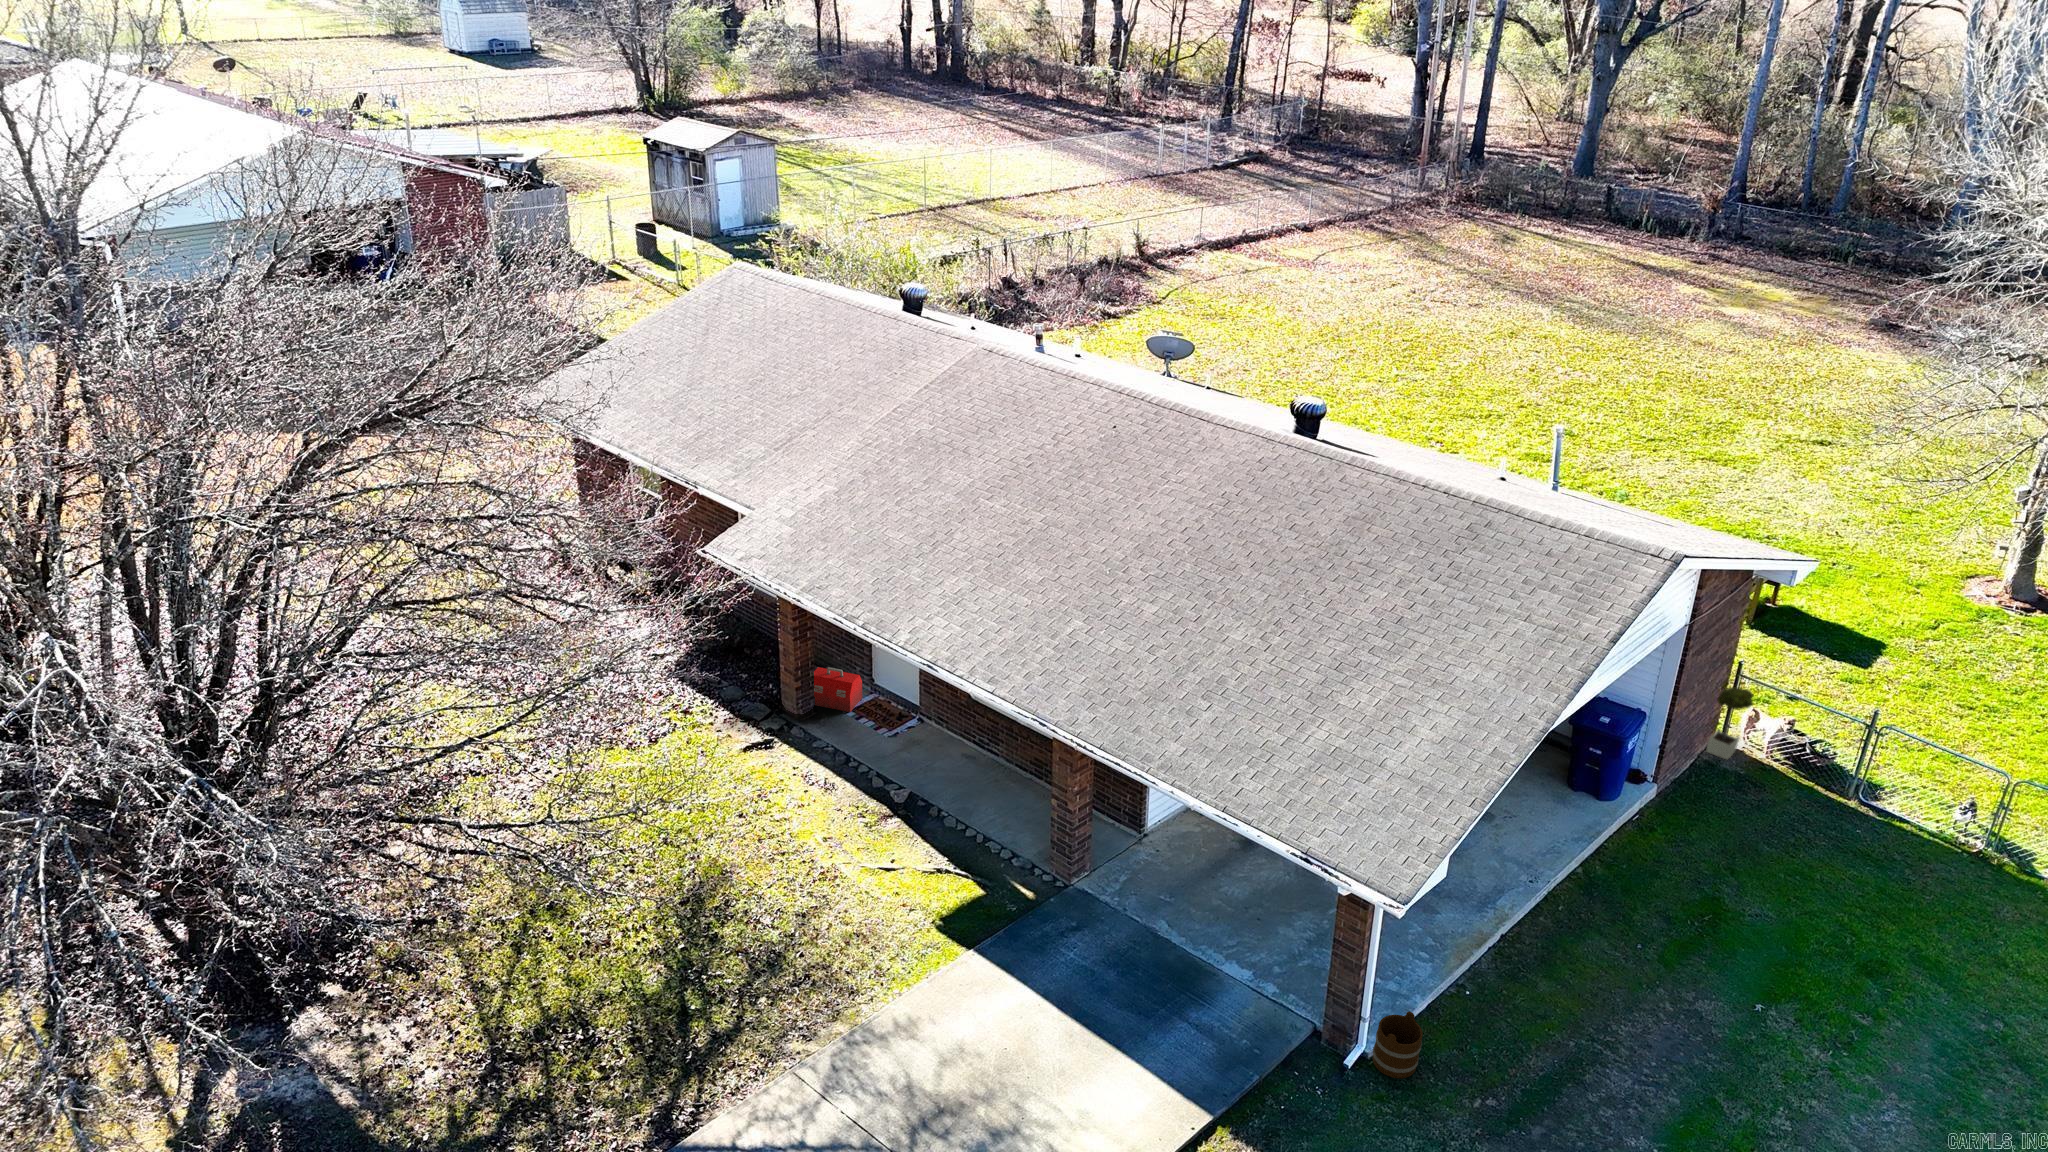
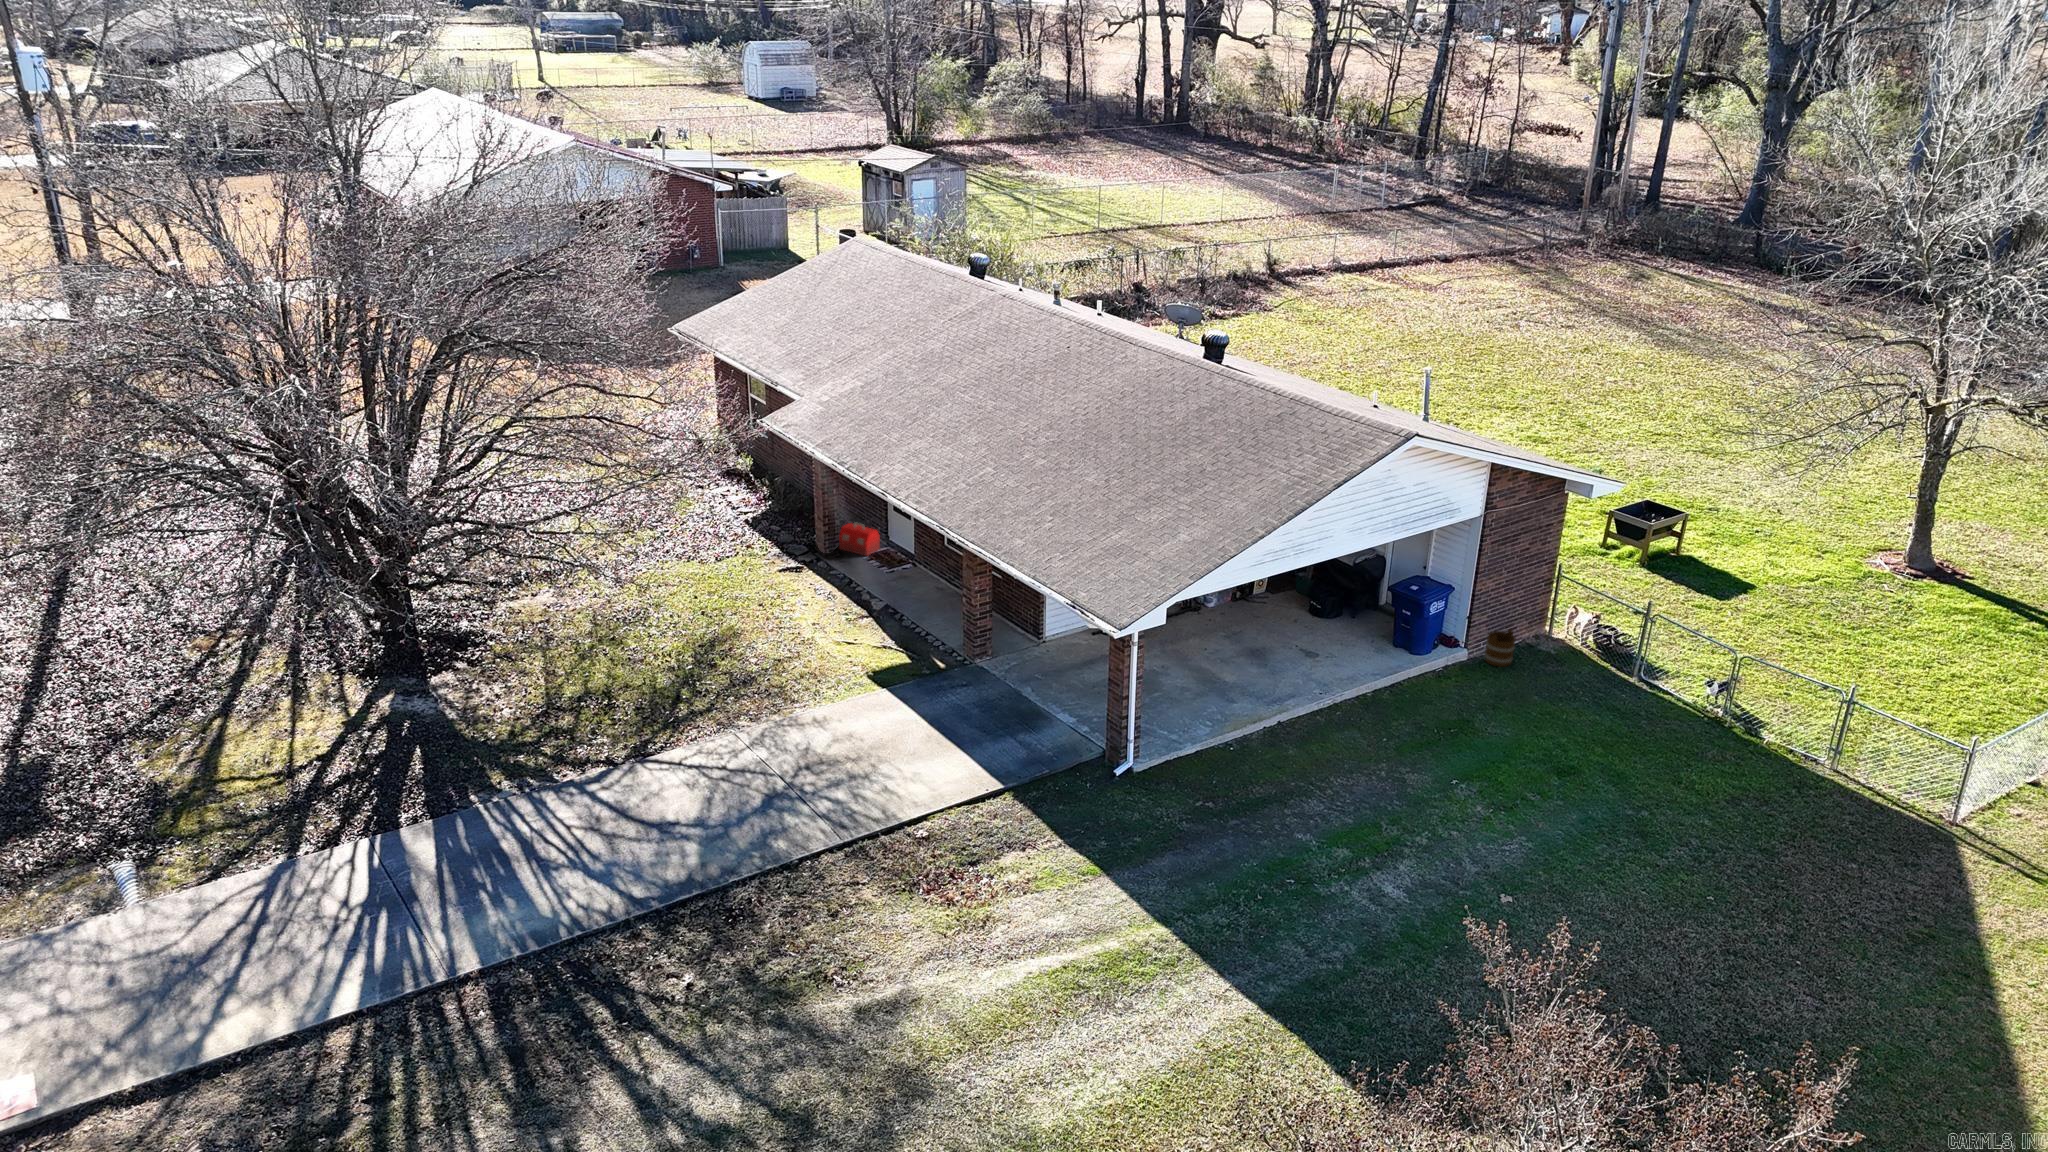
potted tree: present [1706,687,1754,759] -> none [1534,584,1569,646]
bucket: present [1373,1011,1423,1078] -> present [1484,629,1515,667]

